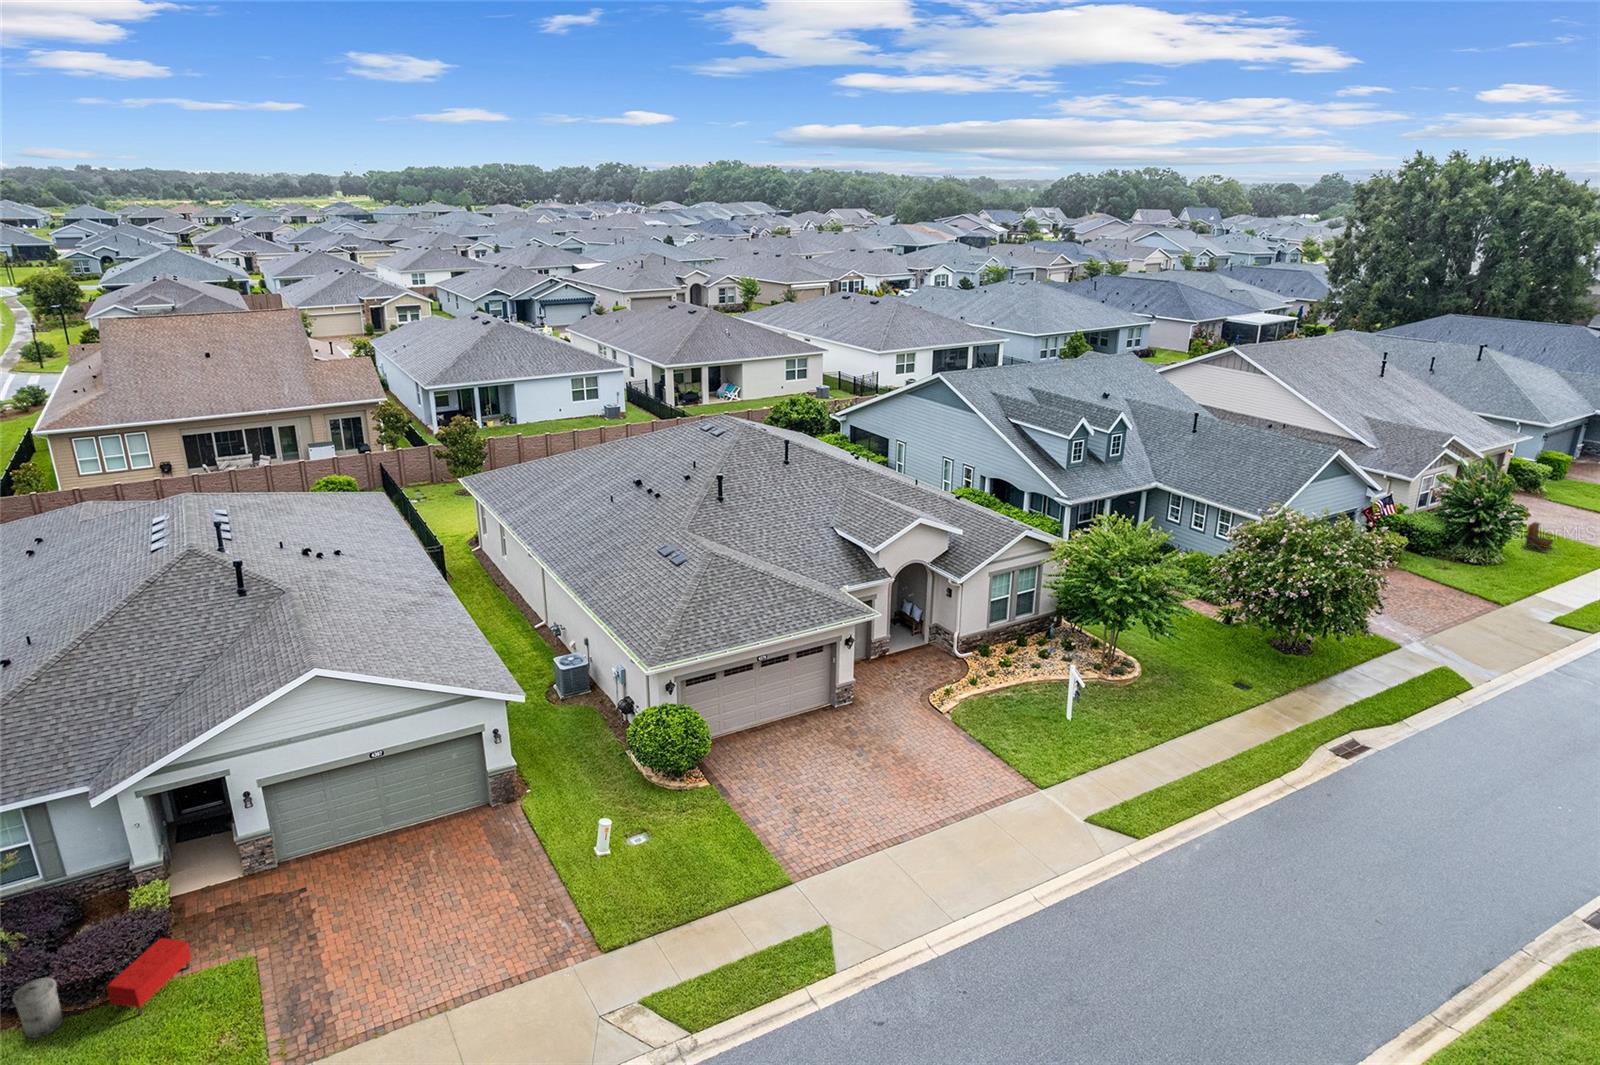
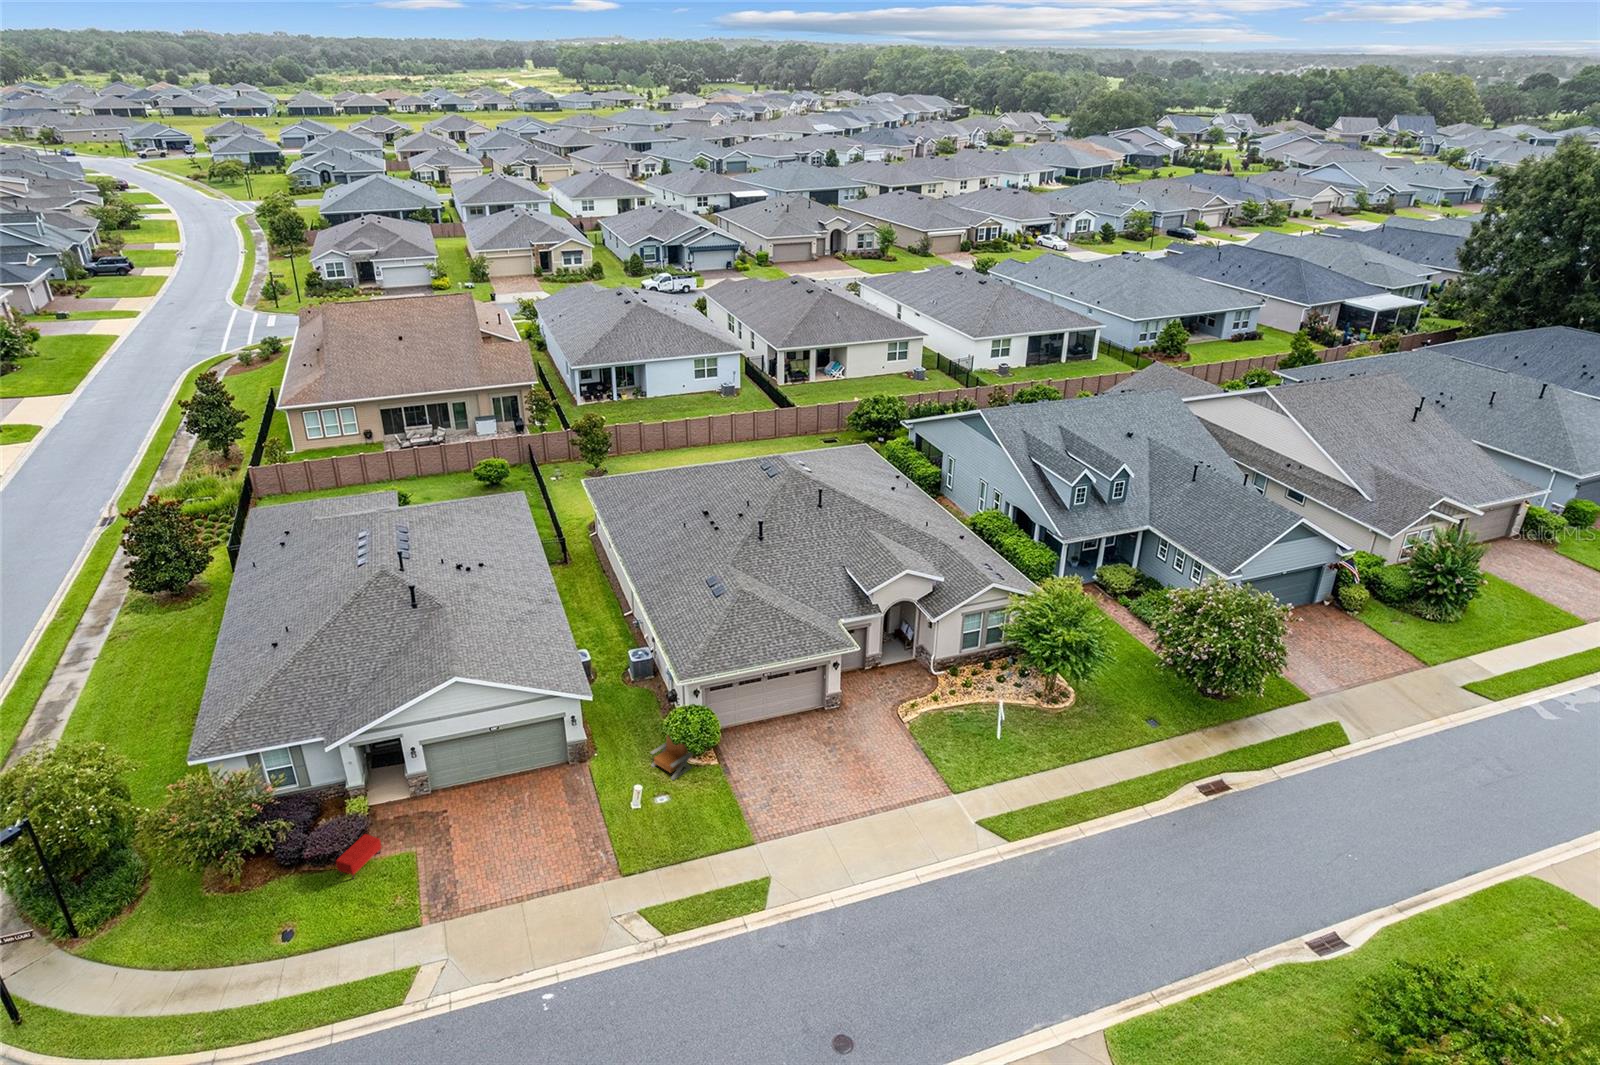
lounge chair: present [1522,522,1553,553] -> present [651,736,692,780]
trash can: present [12,978,63,1038] -> none [287,852,312,885]

